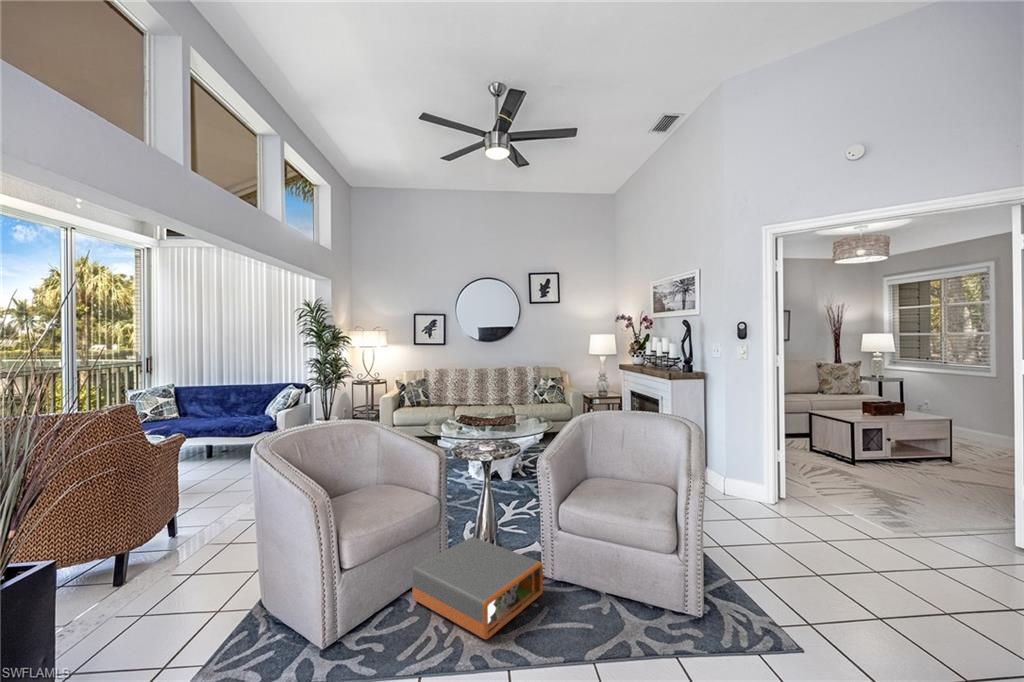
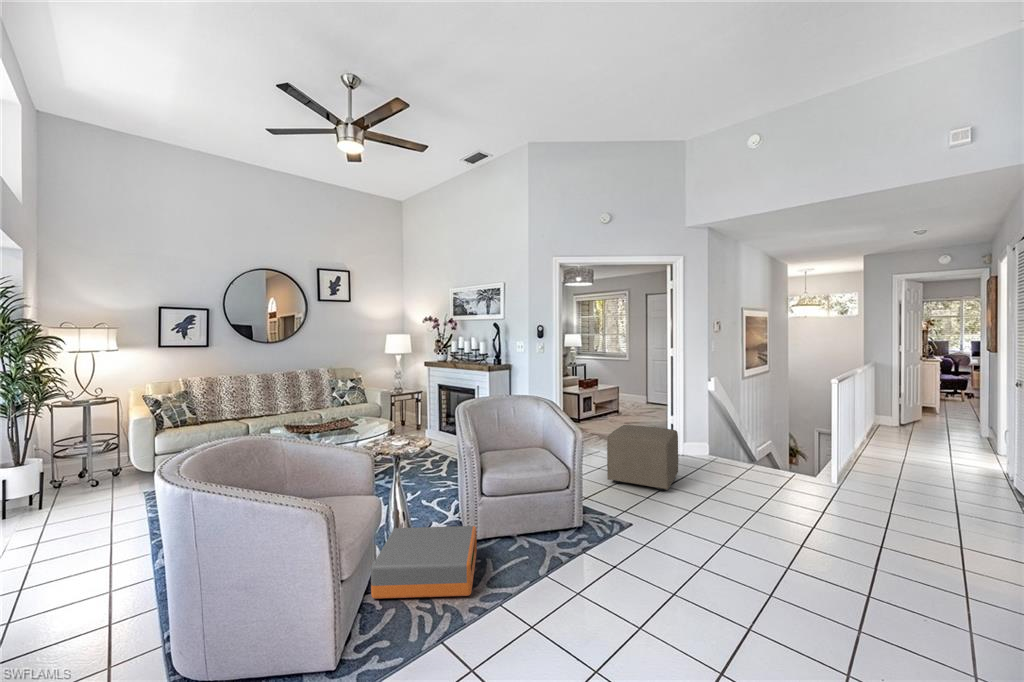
ottoman: none [815,482,990,616] -> present [607,425,678,491]

